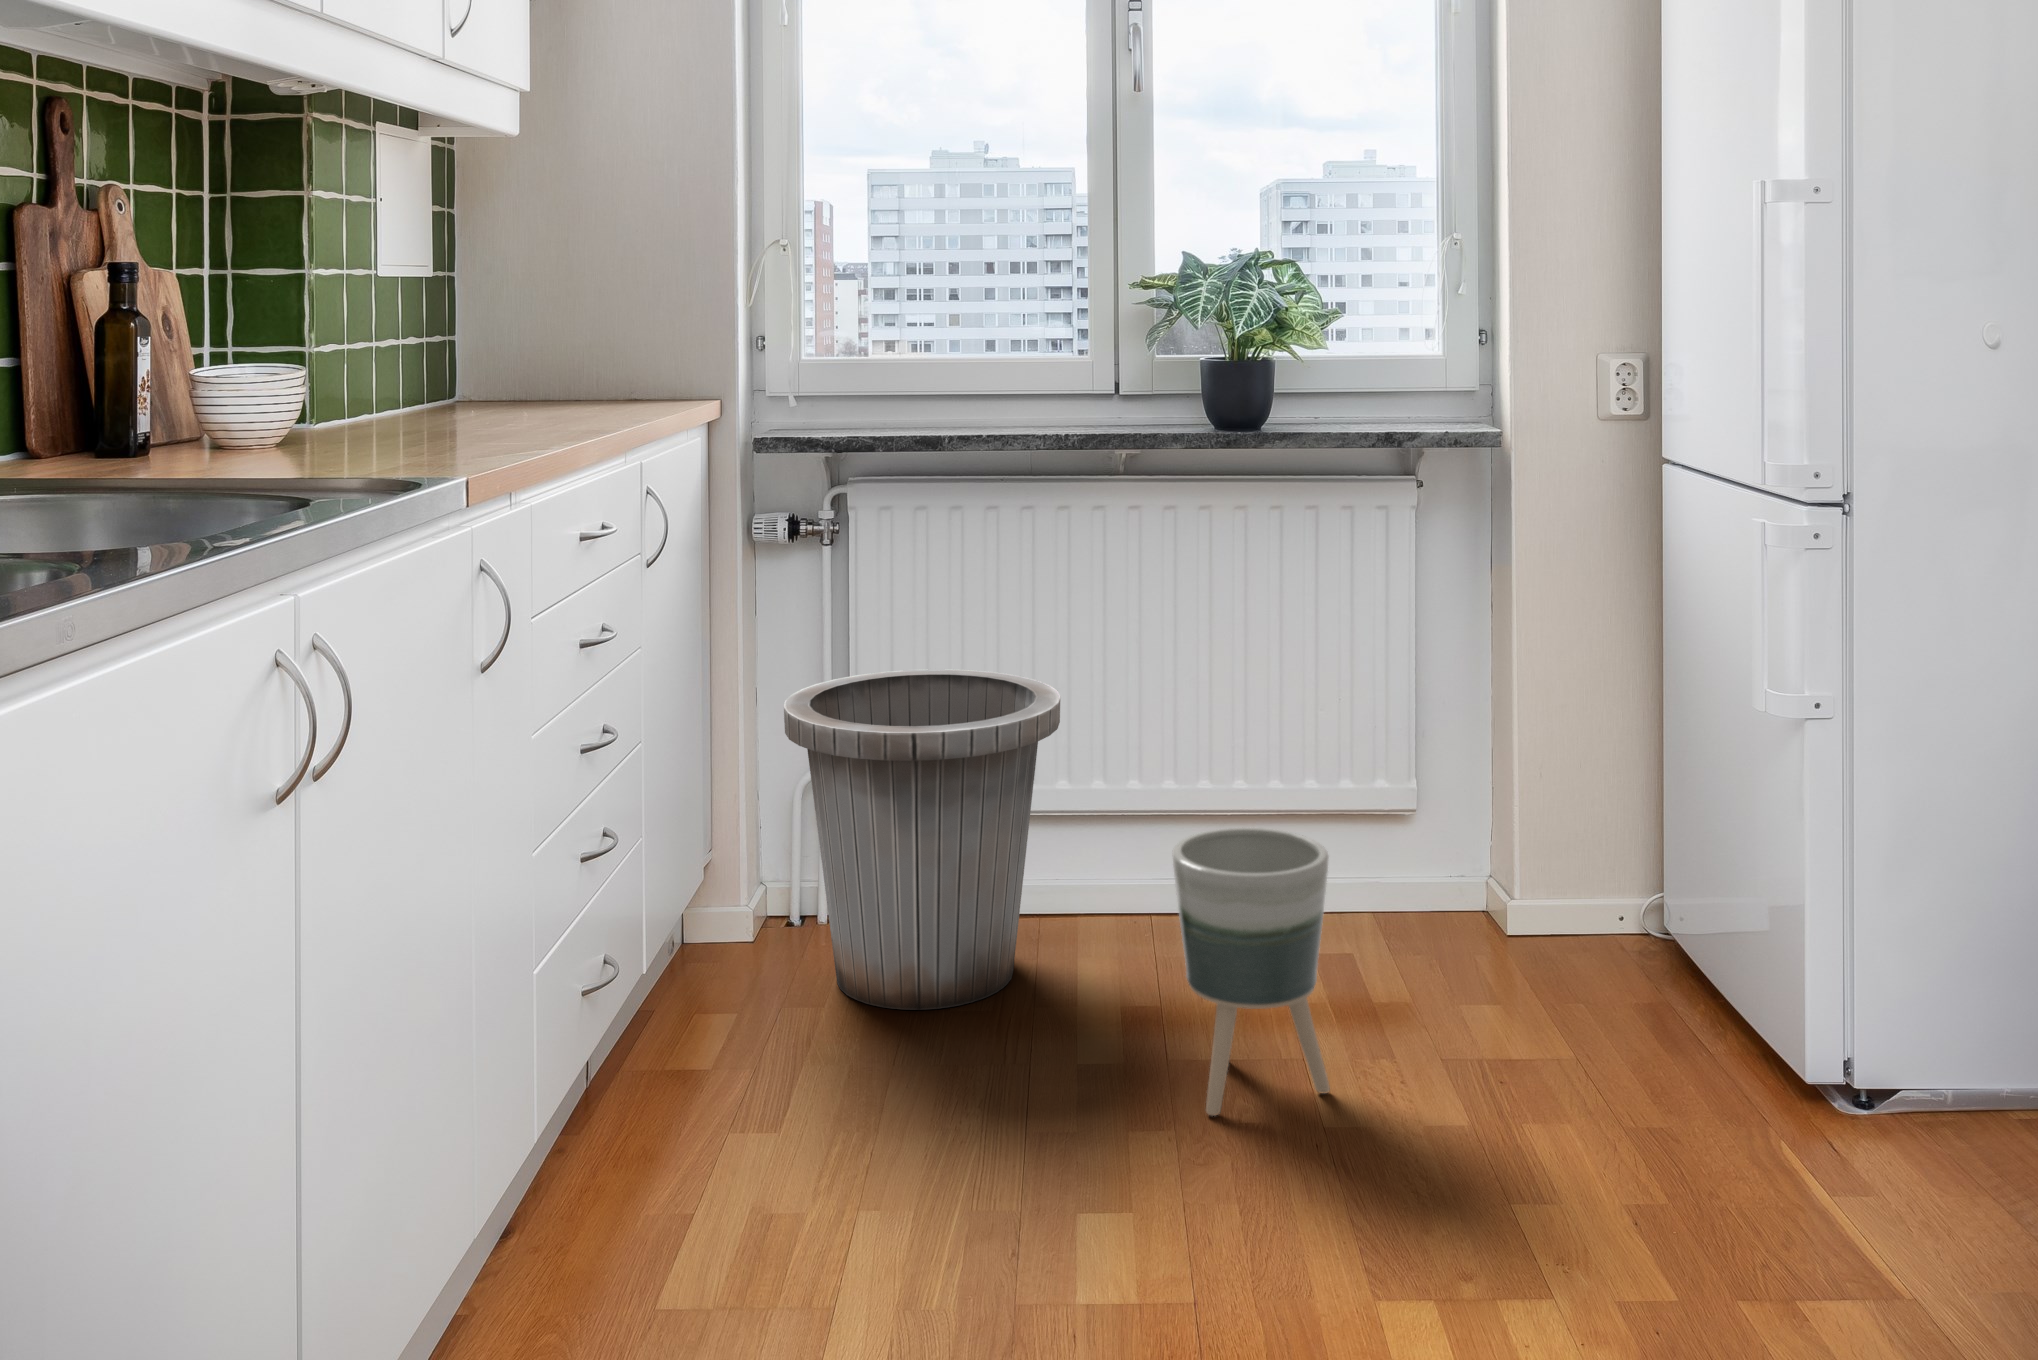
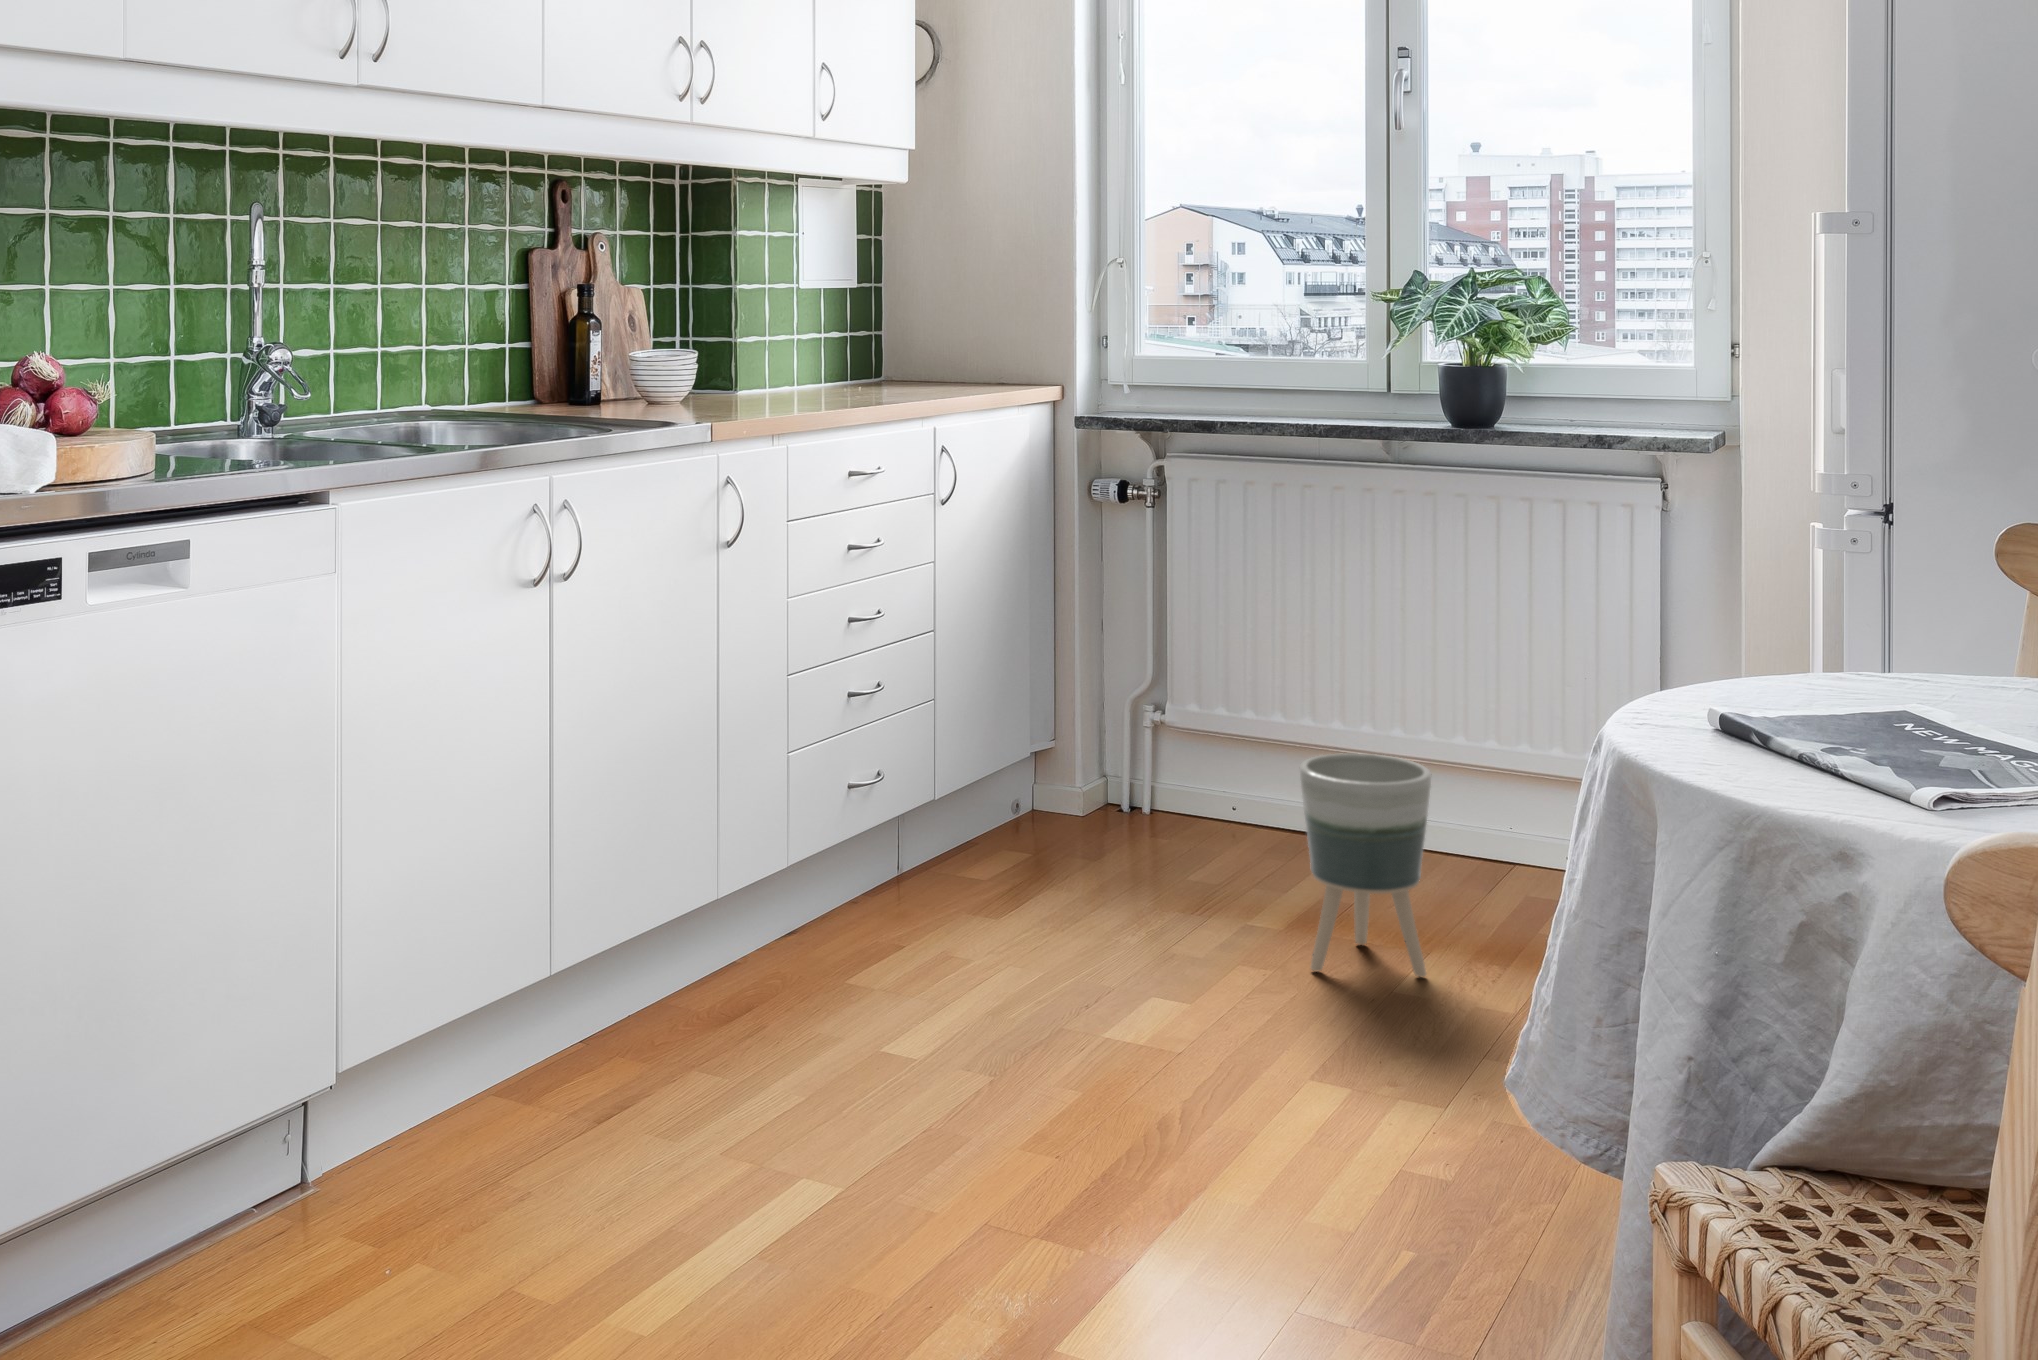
trash can: present [784,669,1061,1010] -> none [1075,615,1301,878]

